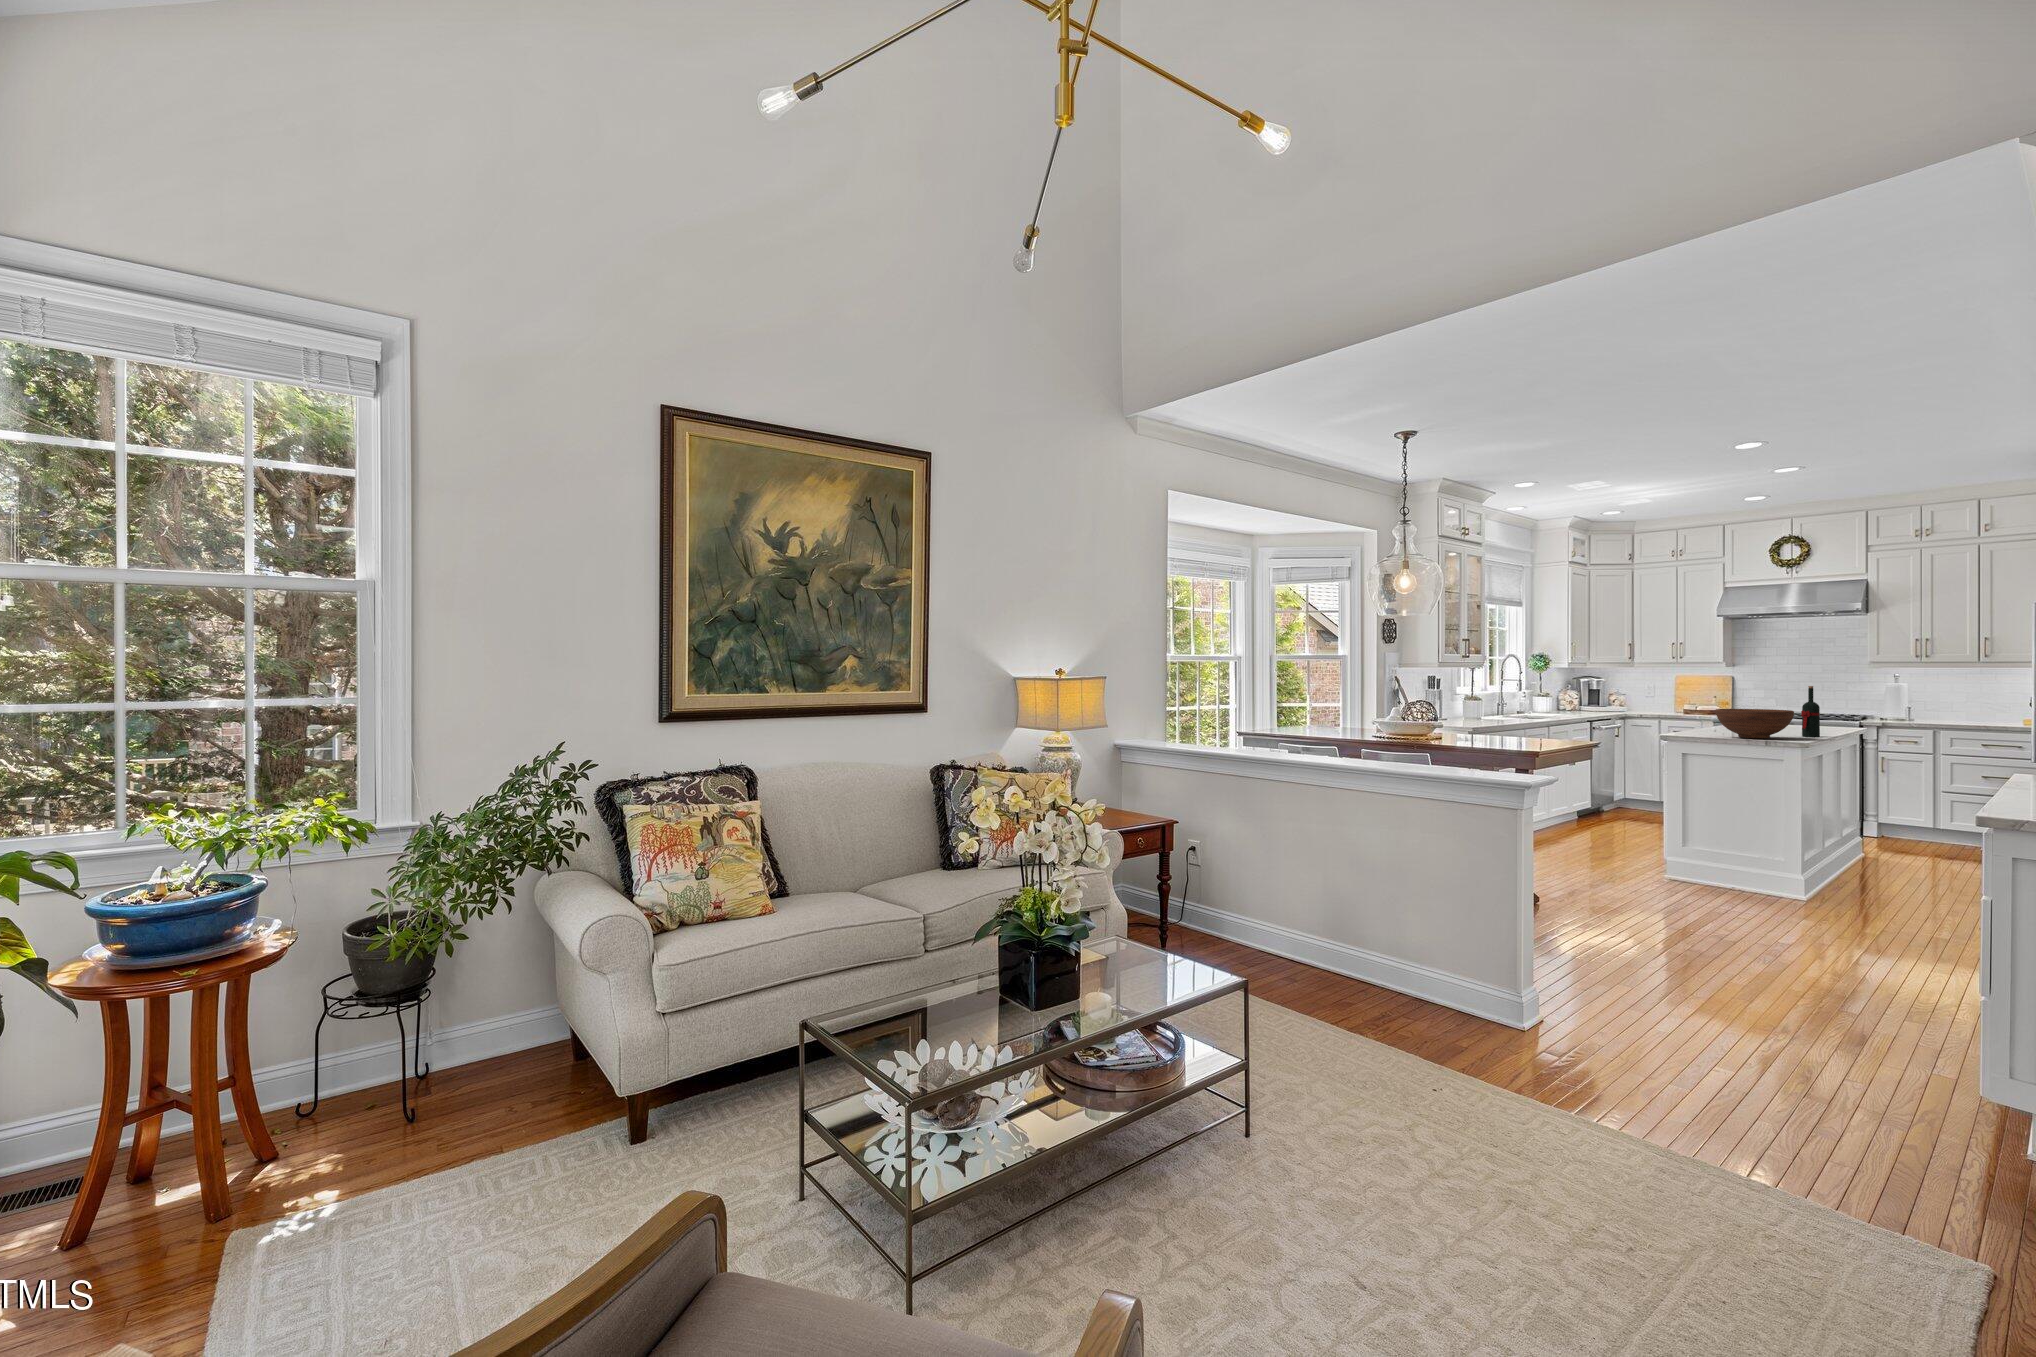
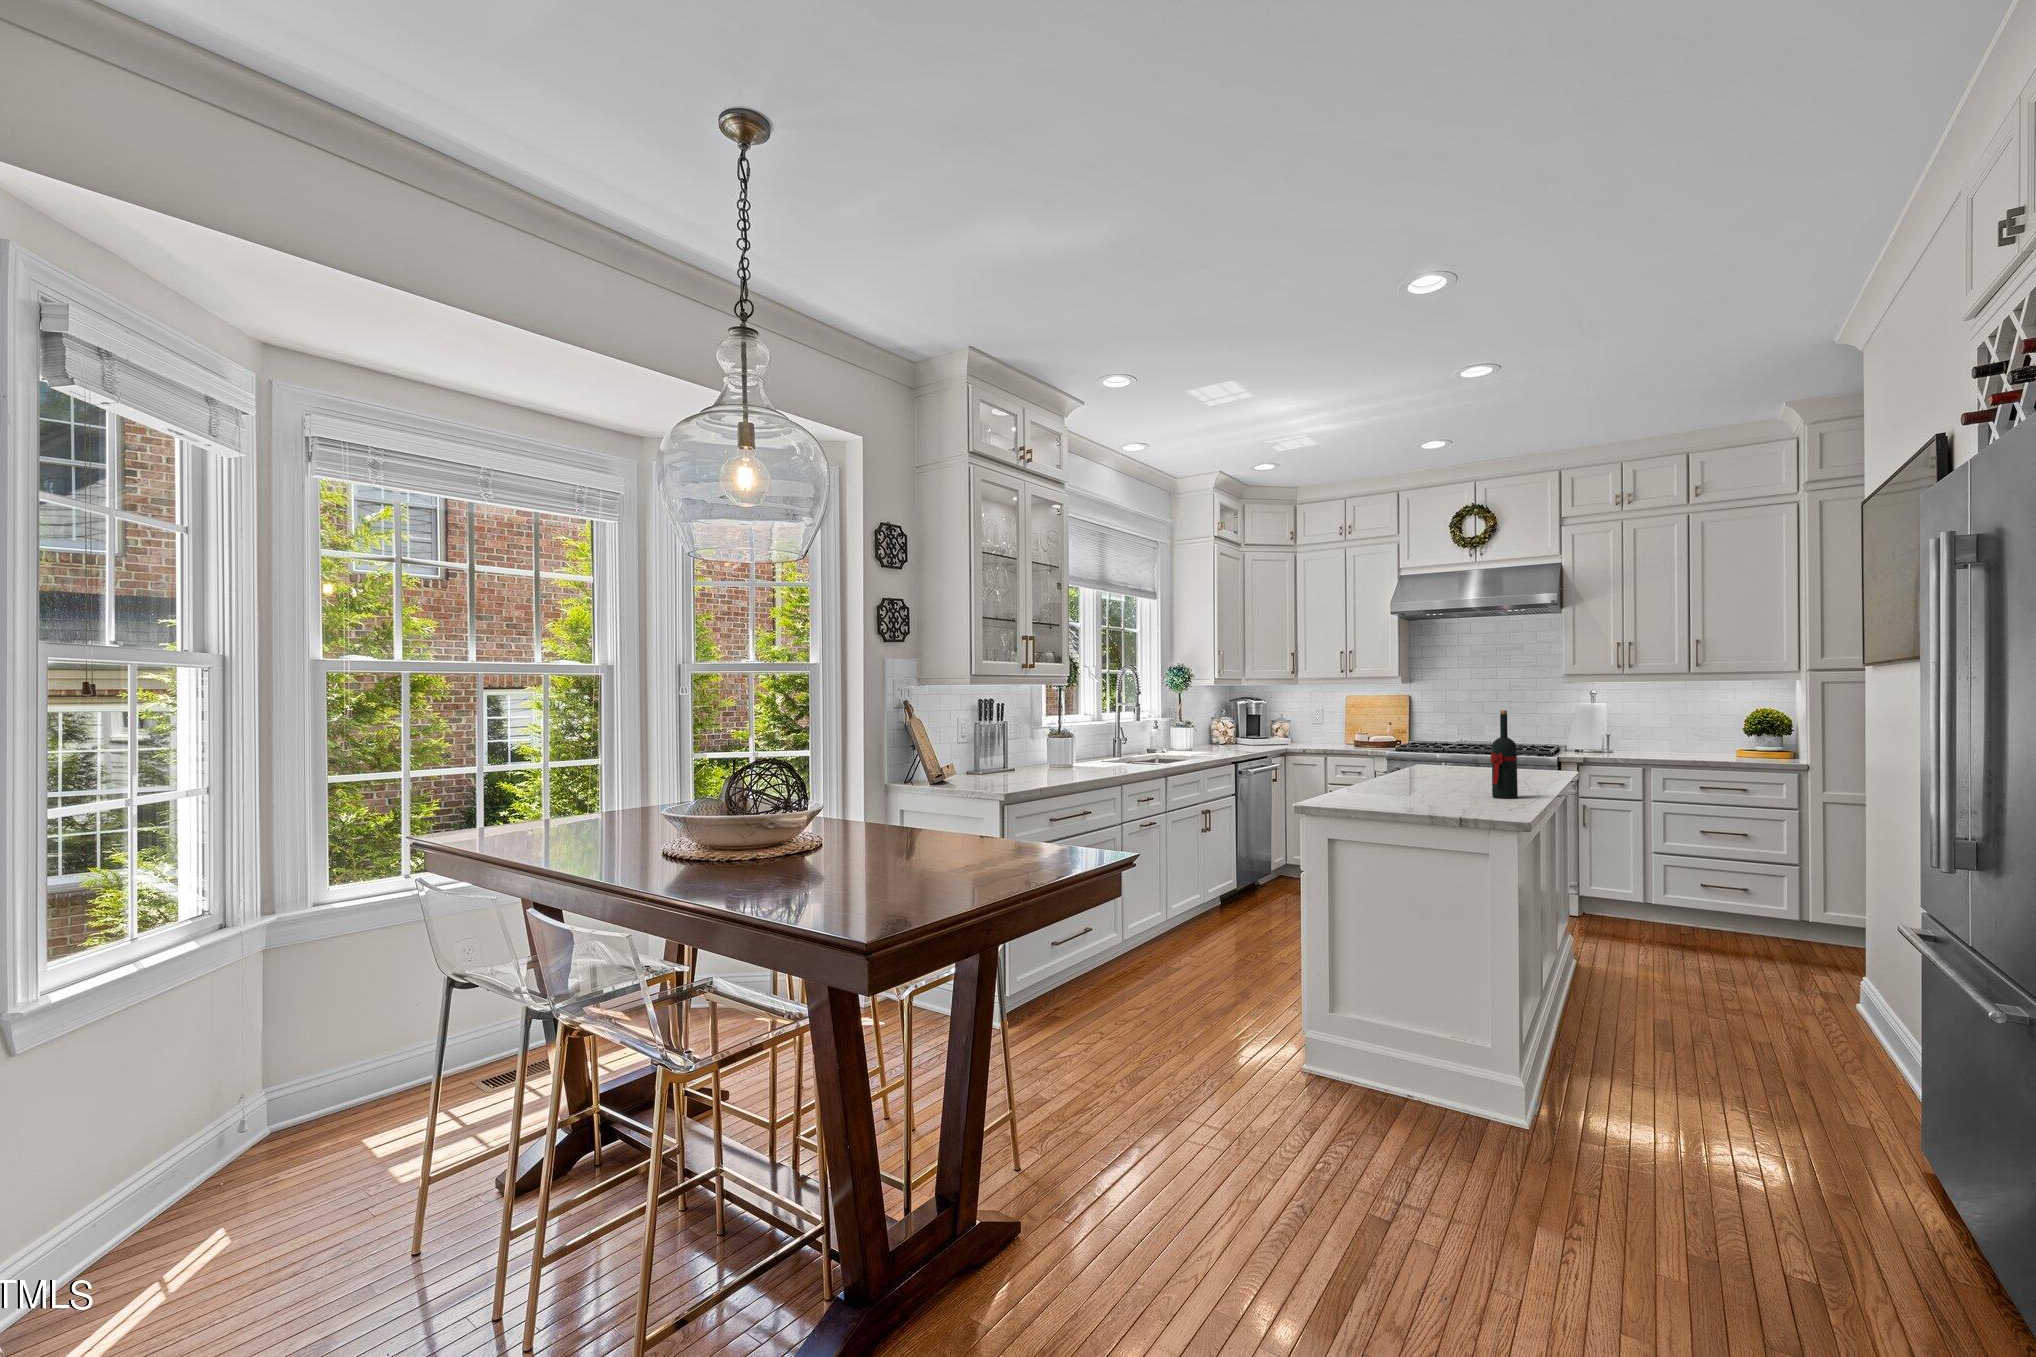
fruit bowl: present [1716,709,1794,739] -> none [1363,751,1480,806]

